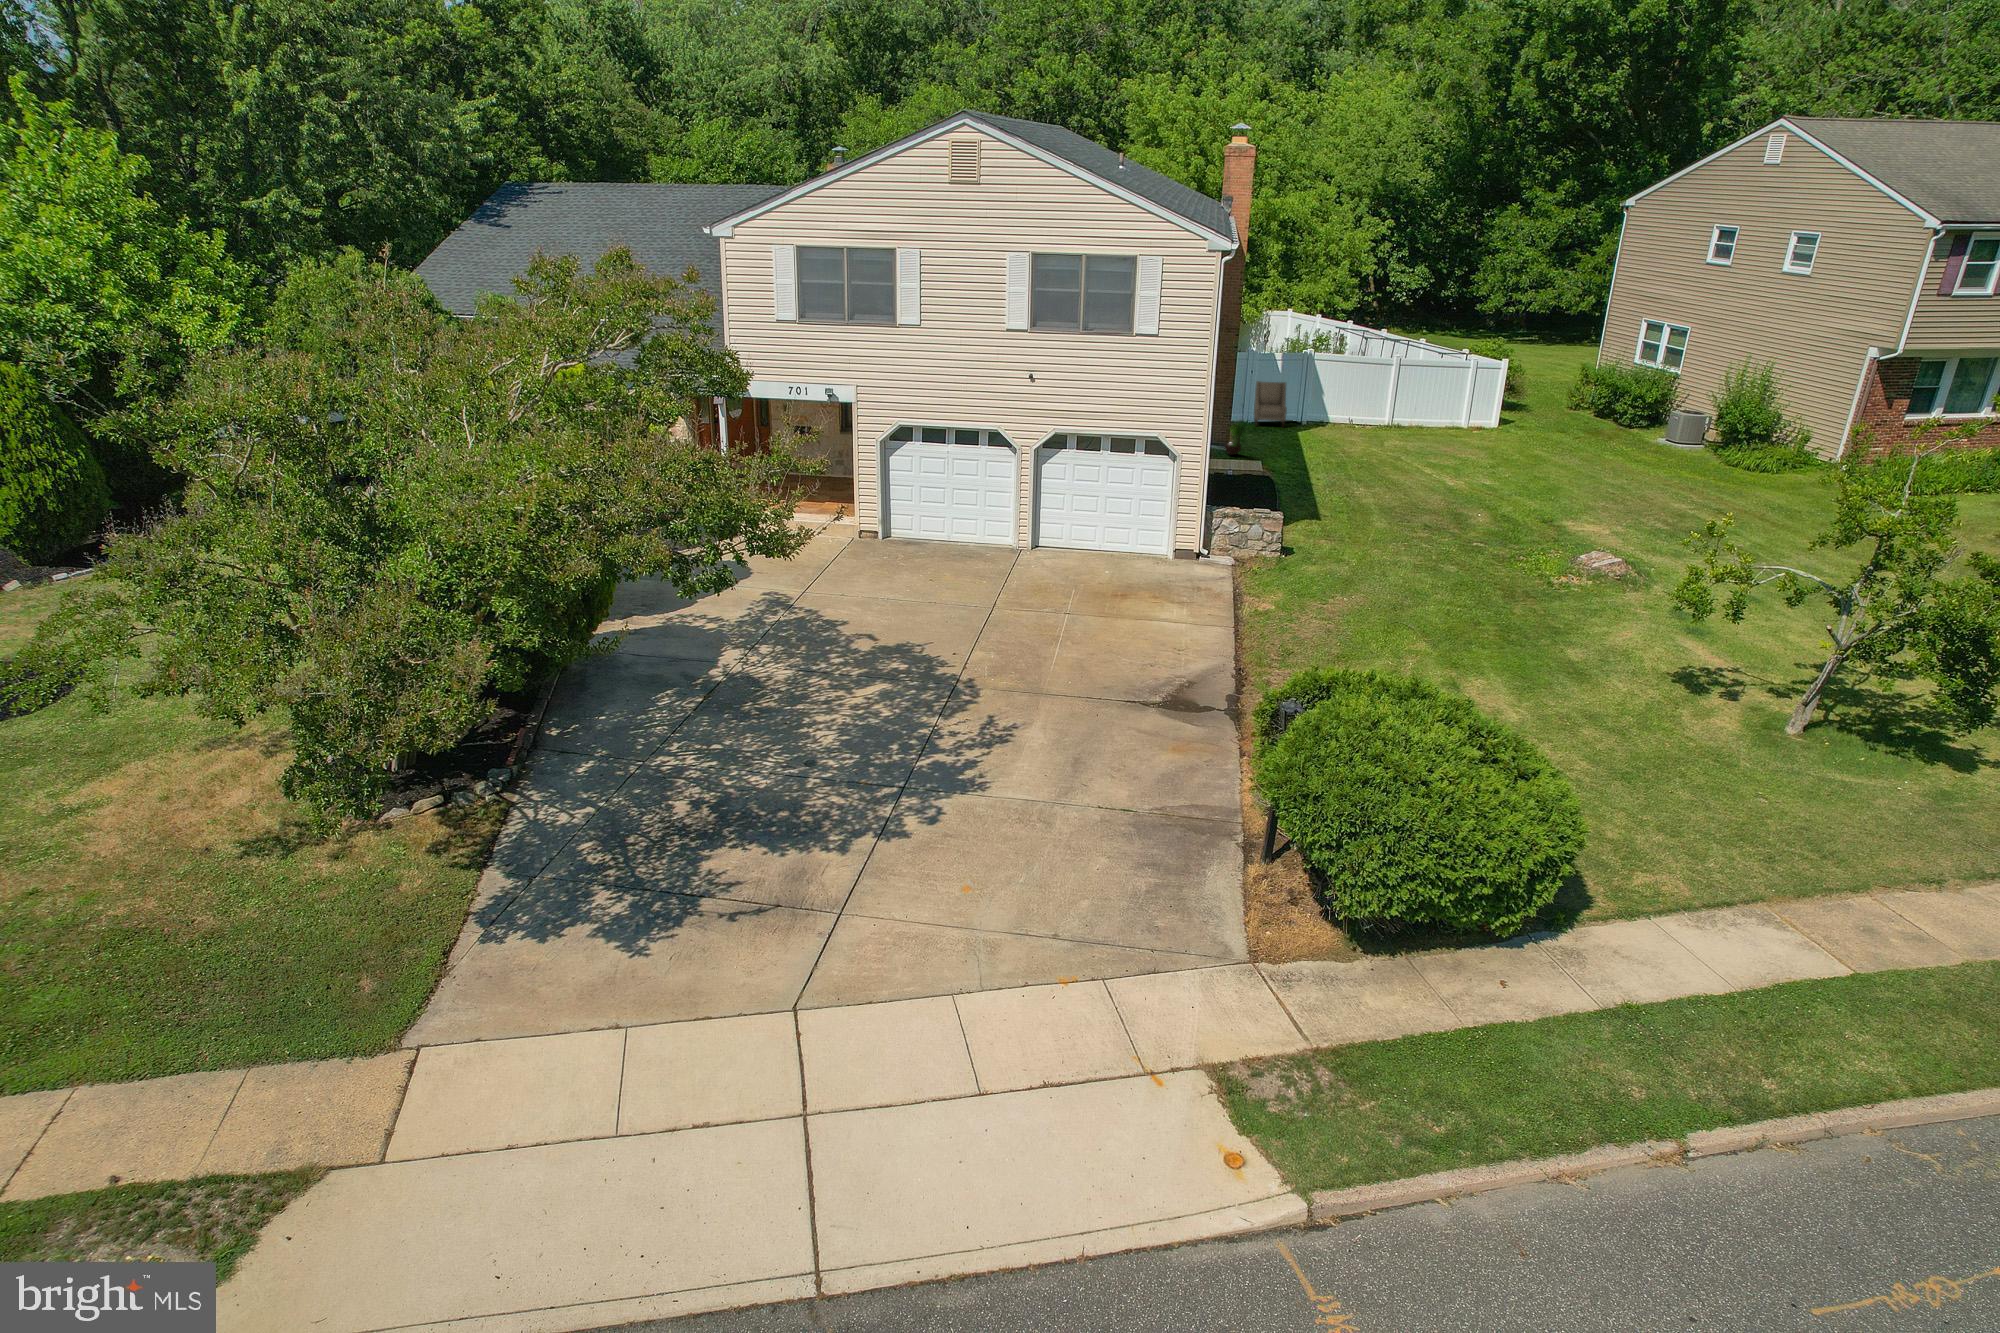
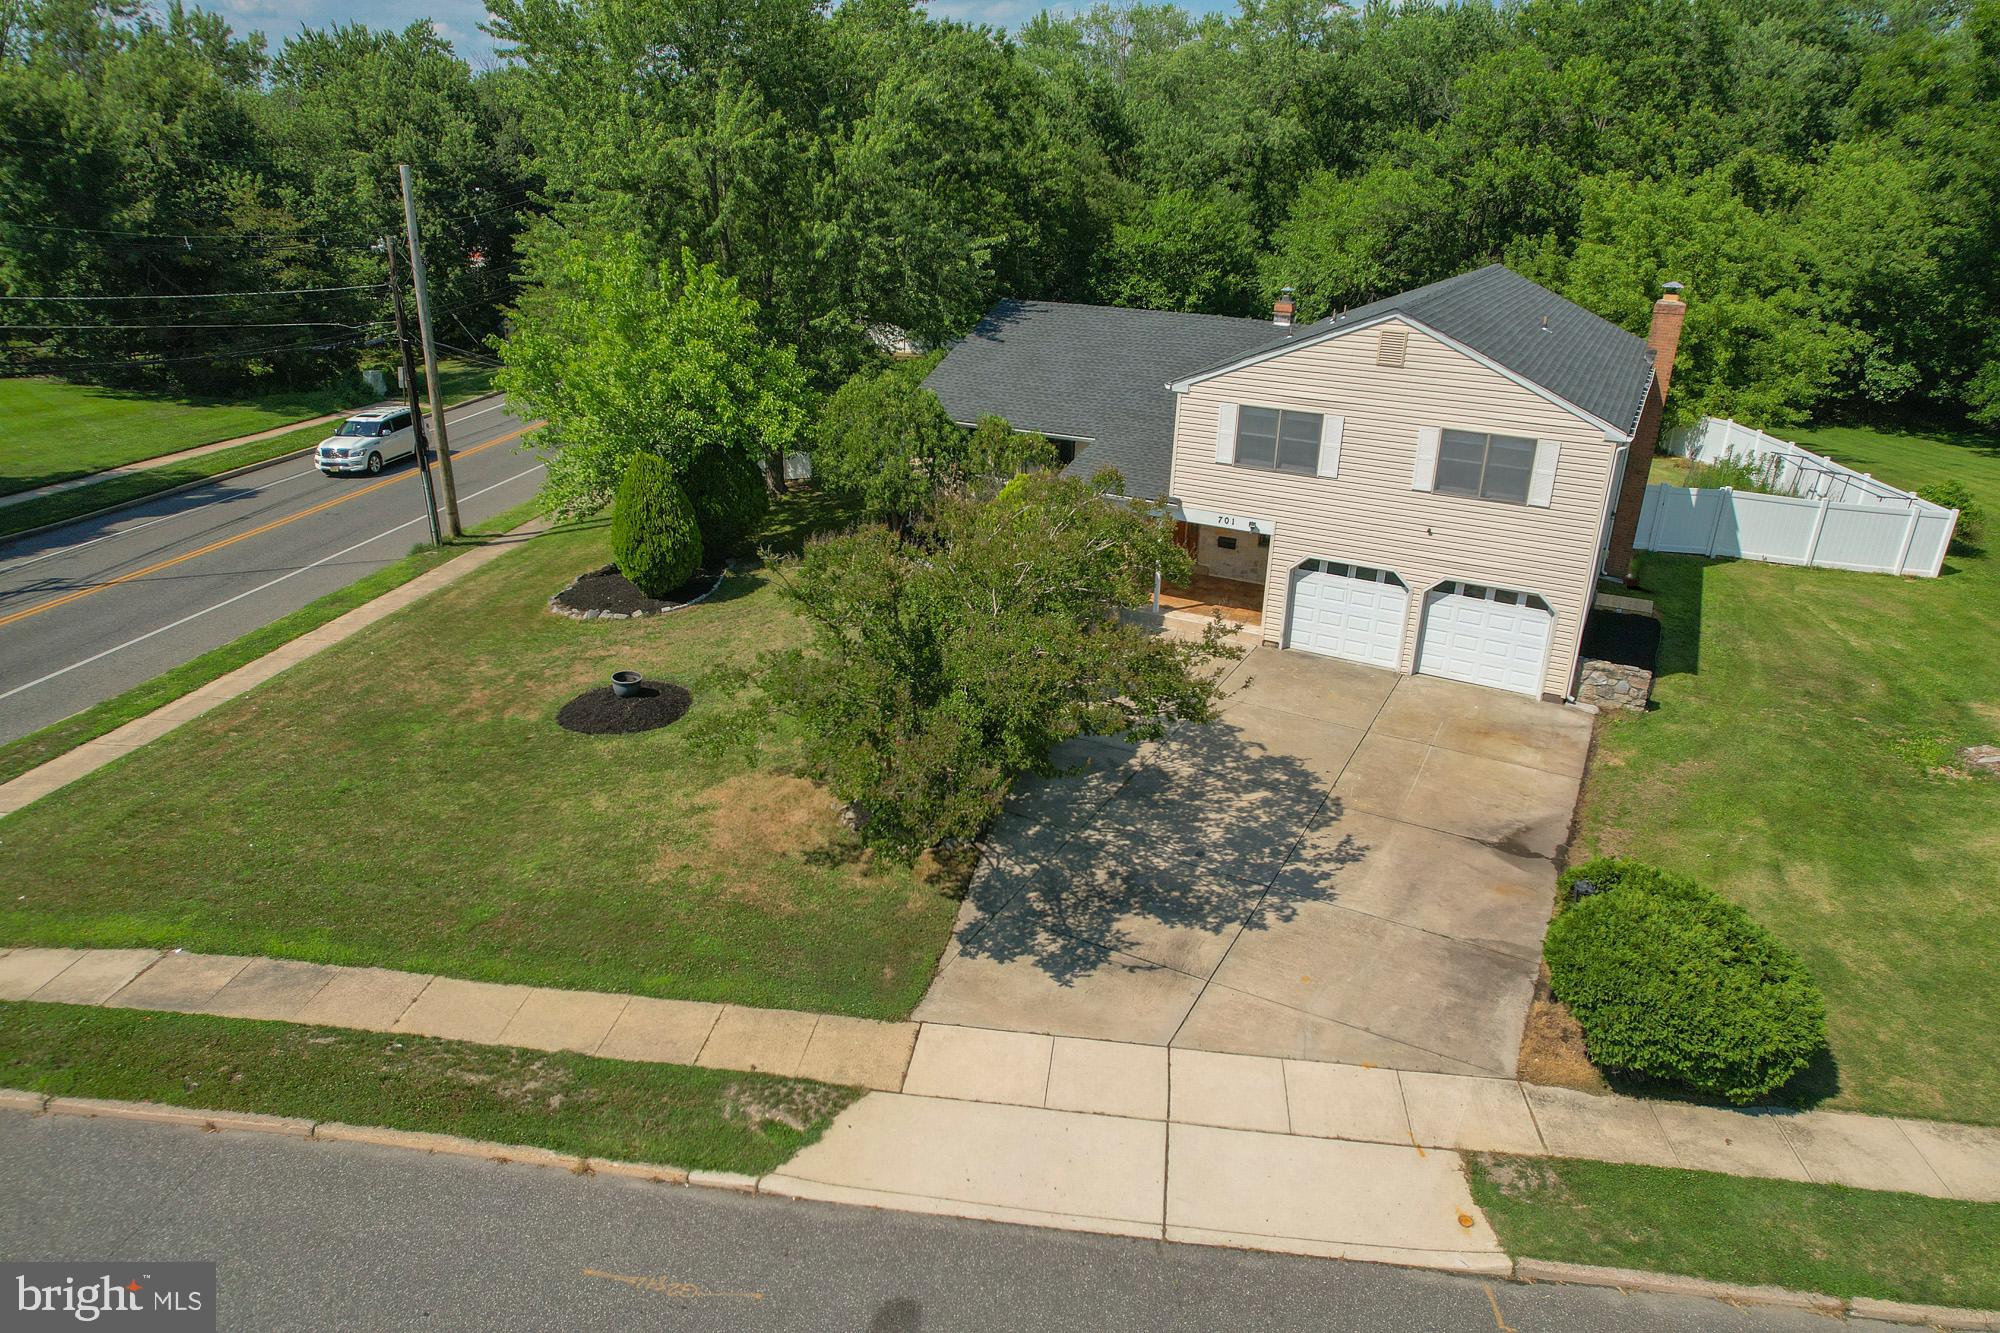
chair: present [1254,381,1287,426] -> none [1665,509,1704,557]

